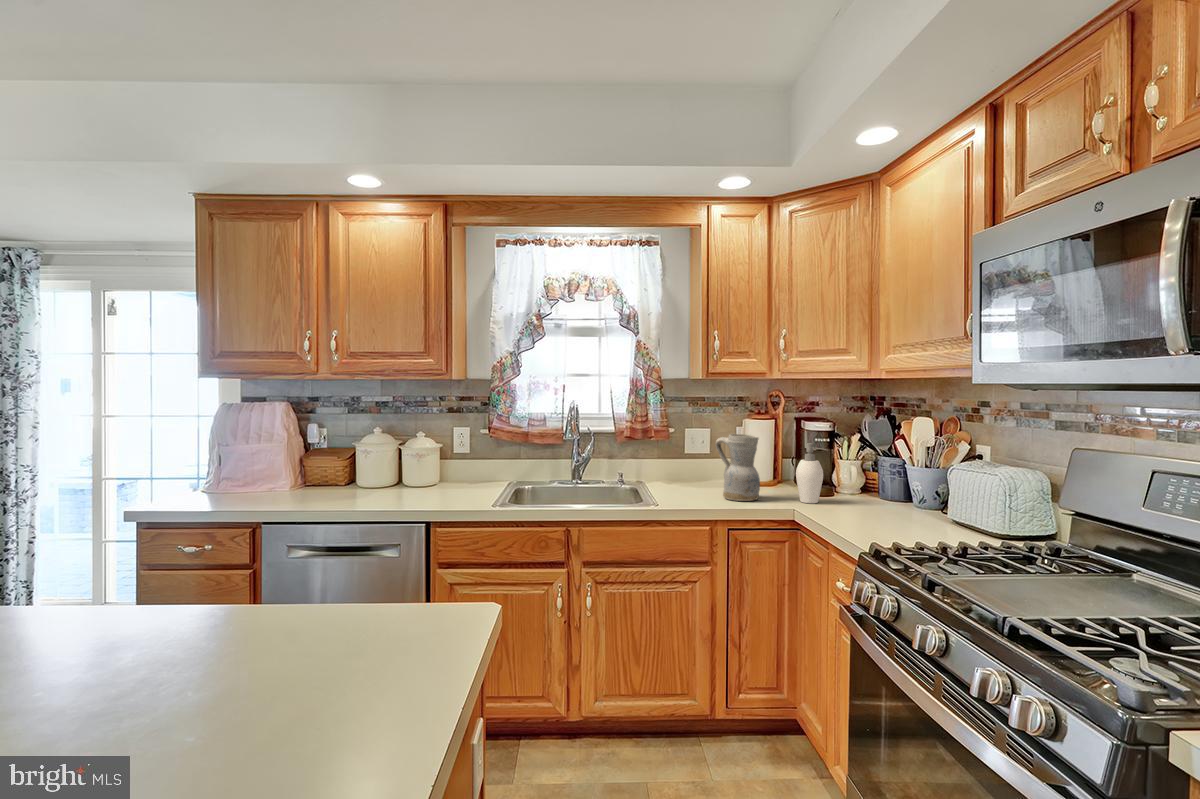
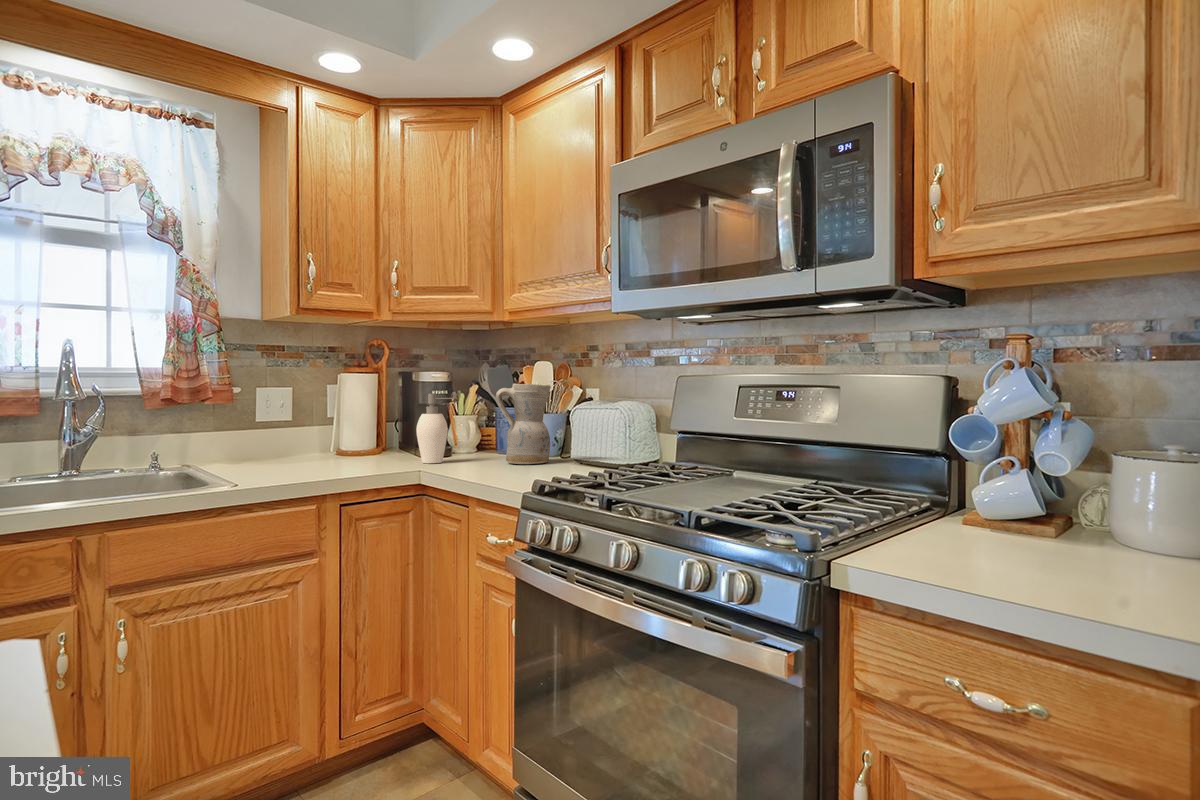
ceramic pitcher: present [716,434,760,501] -> present [496,383,551,464]

